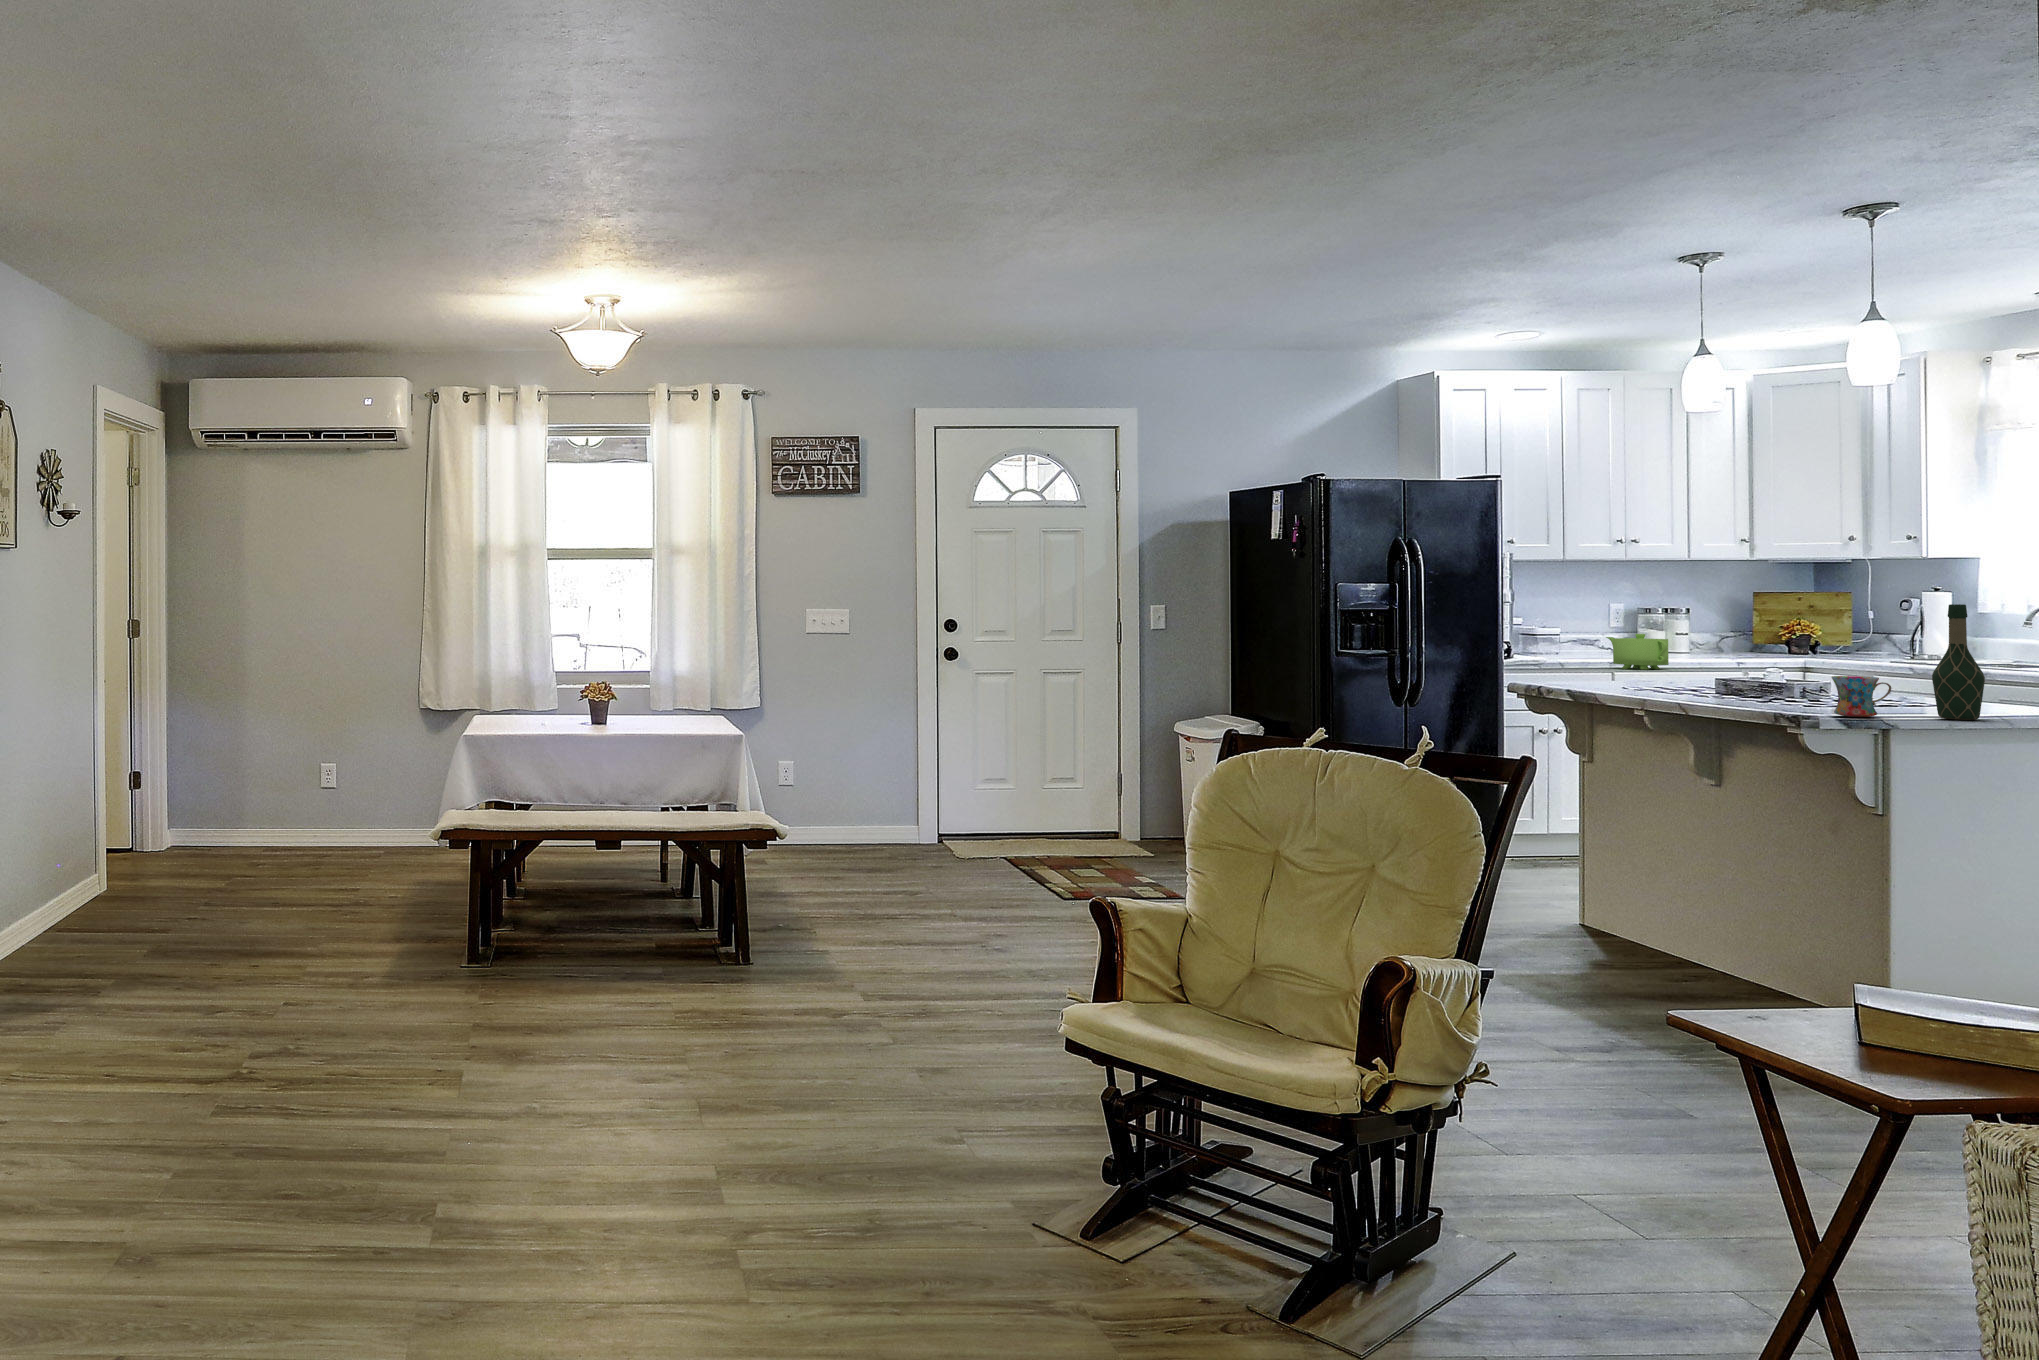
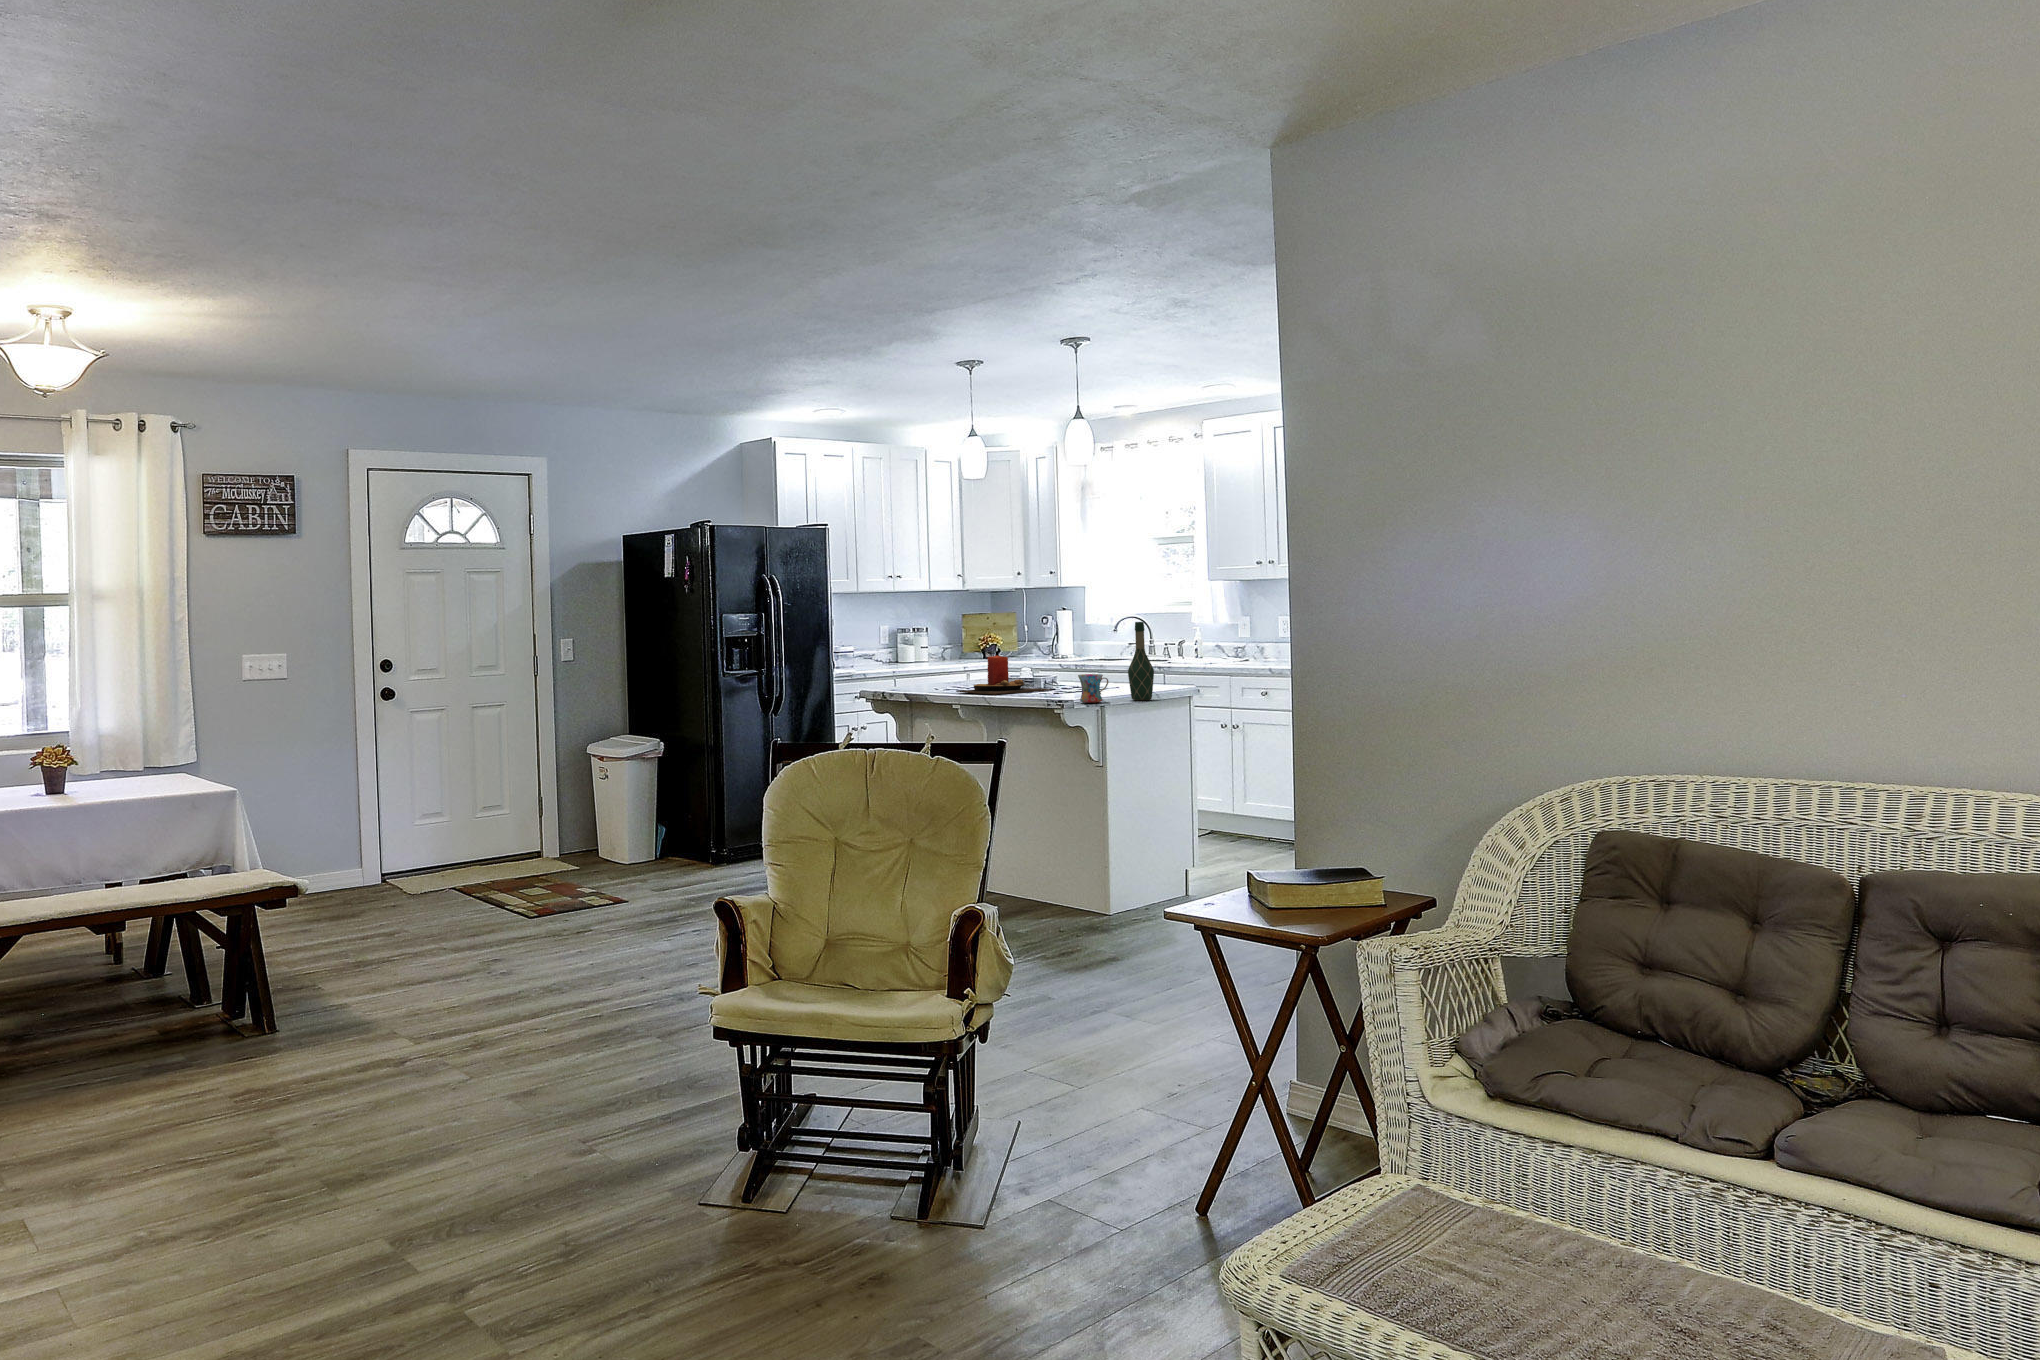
teapot: present [1606,634,1669,670] -> none [888,649,928,677]
candle: none [1657,645,1826,698] -> present [956,655,1051,695]

